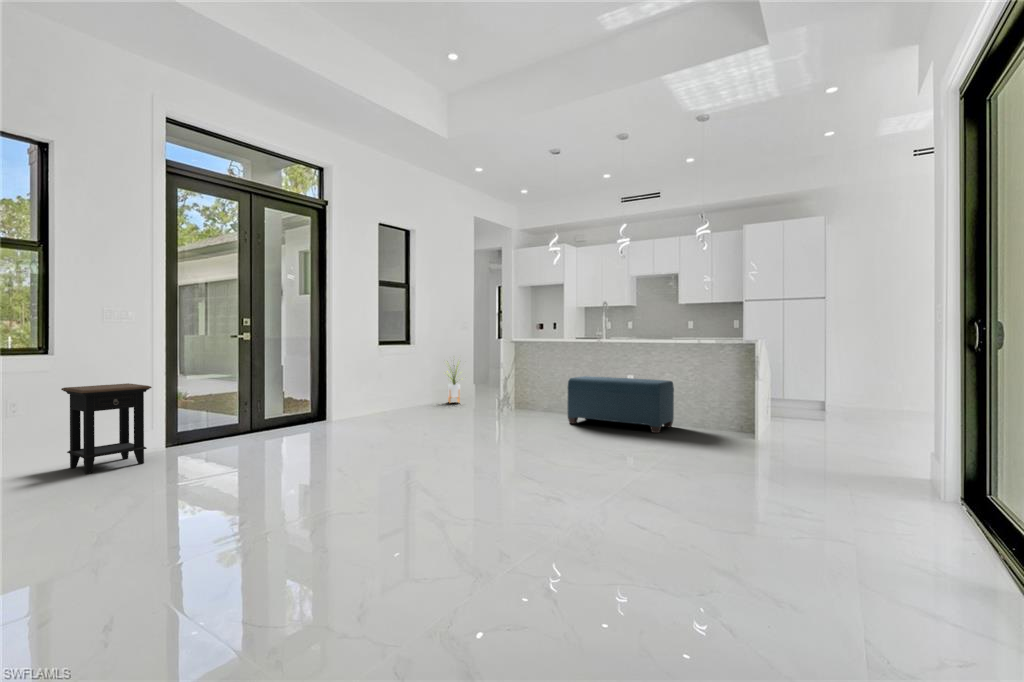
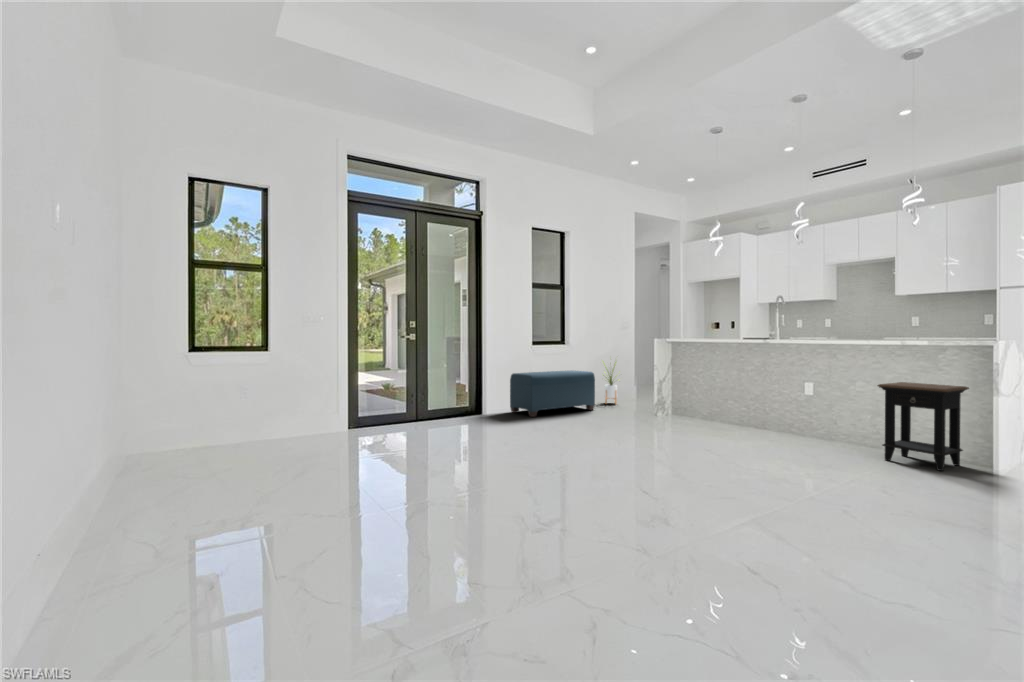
bench: present [568,376,674,433] -> present [510,370,595,417]
side table: present [61,383,152,474] -> present [877,382,969,471]

